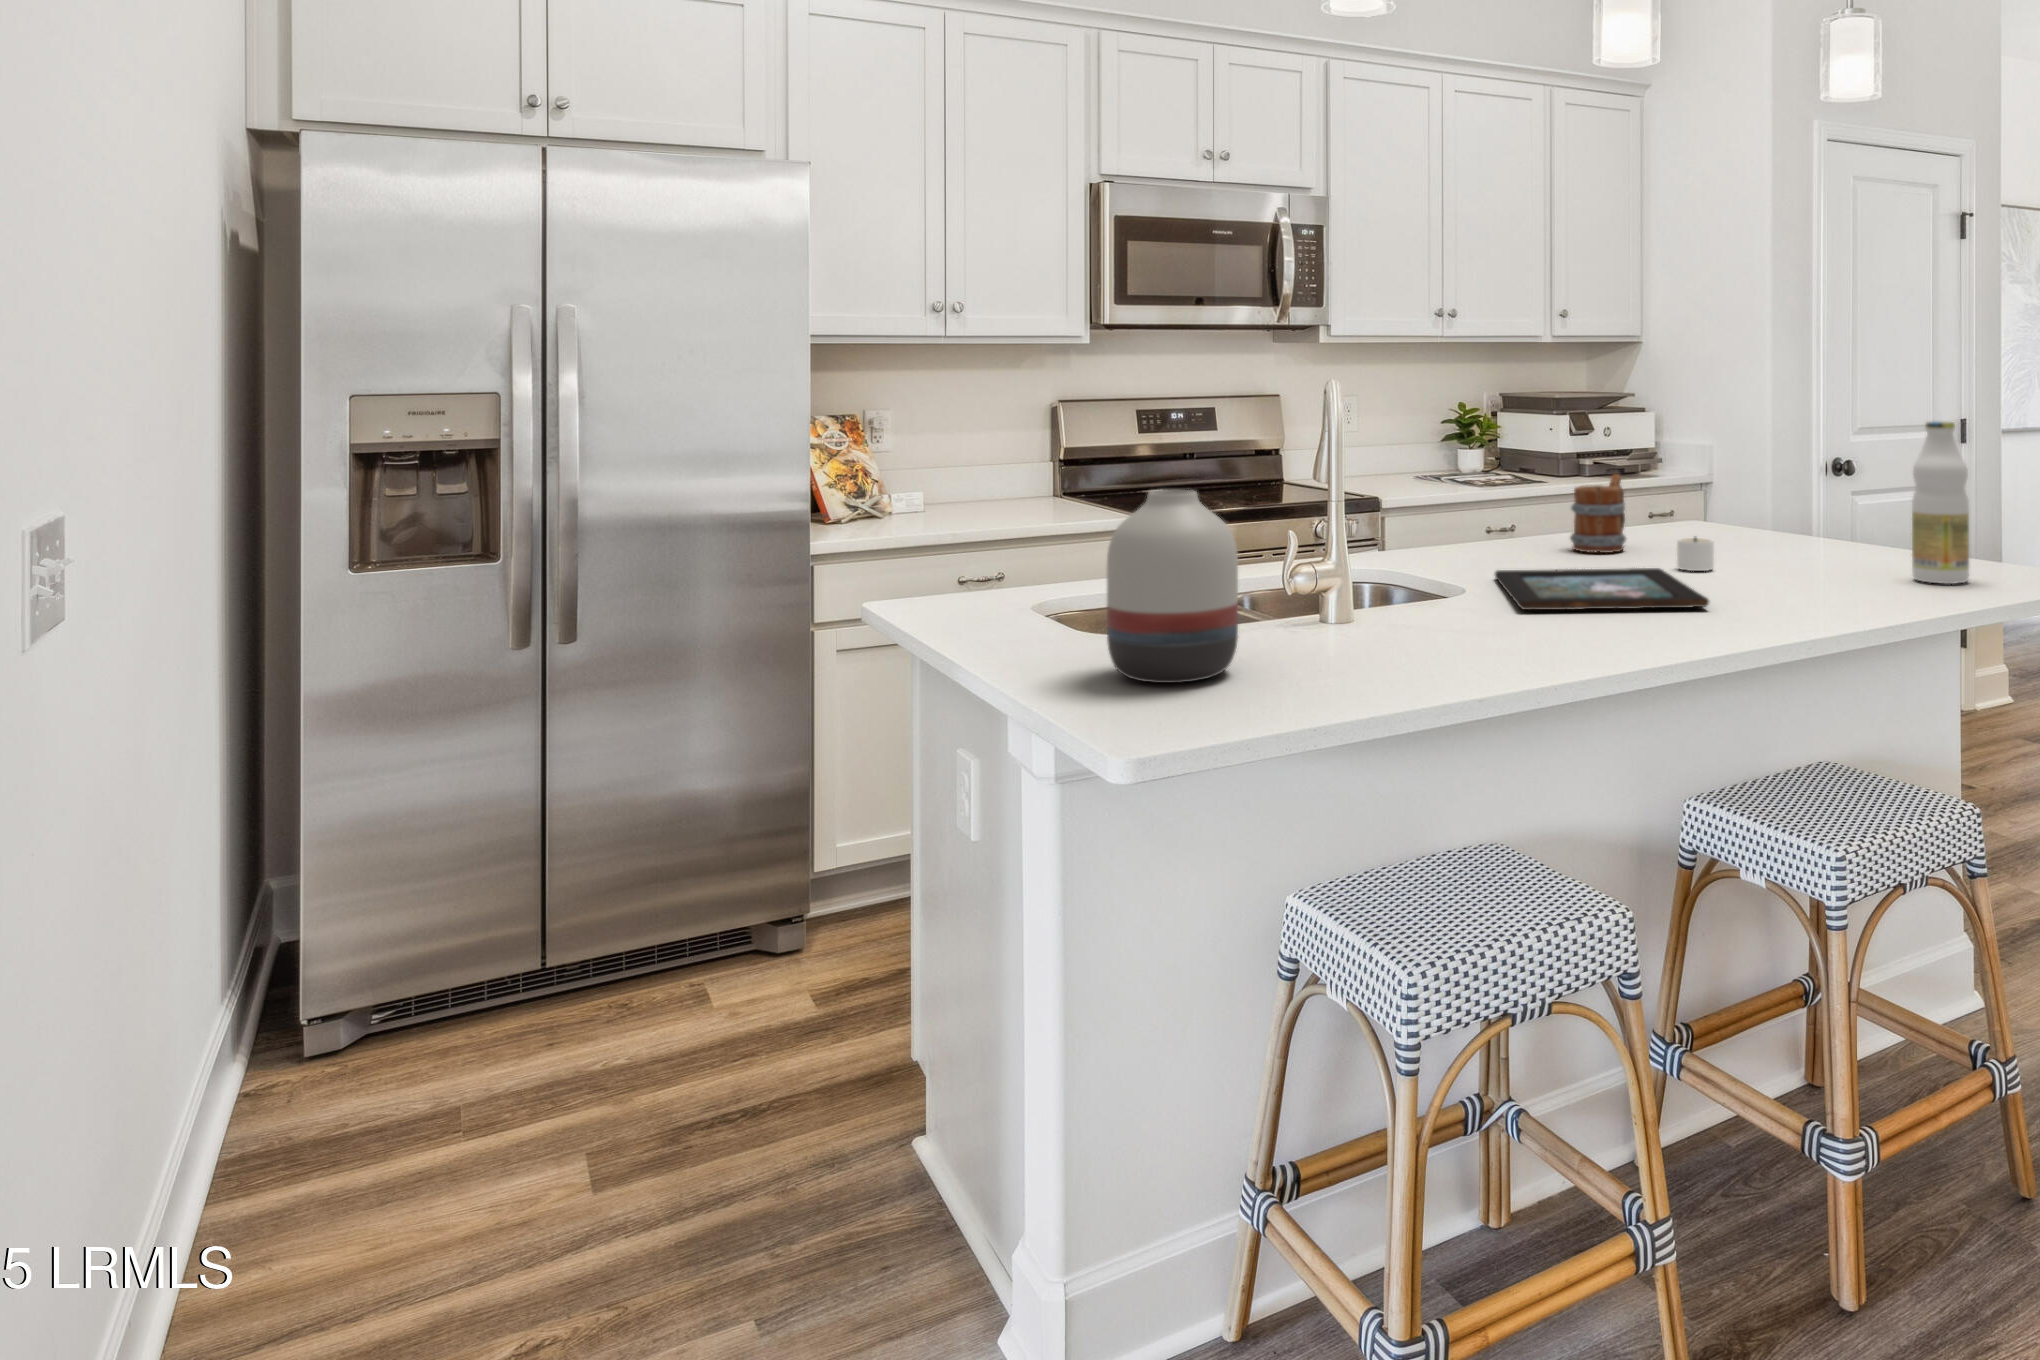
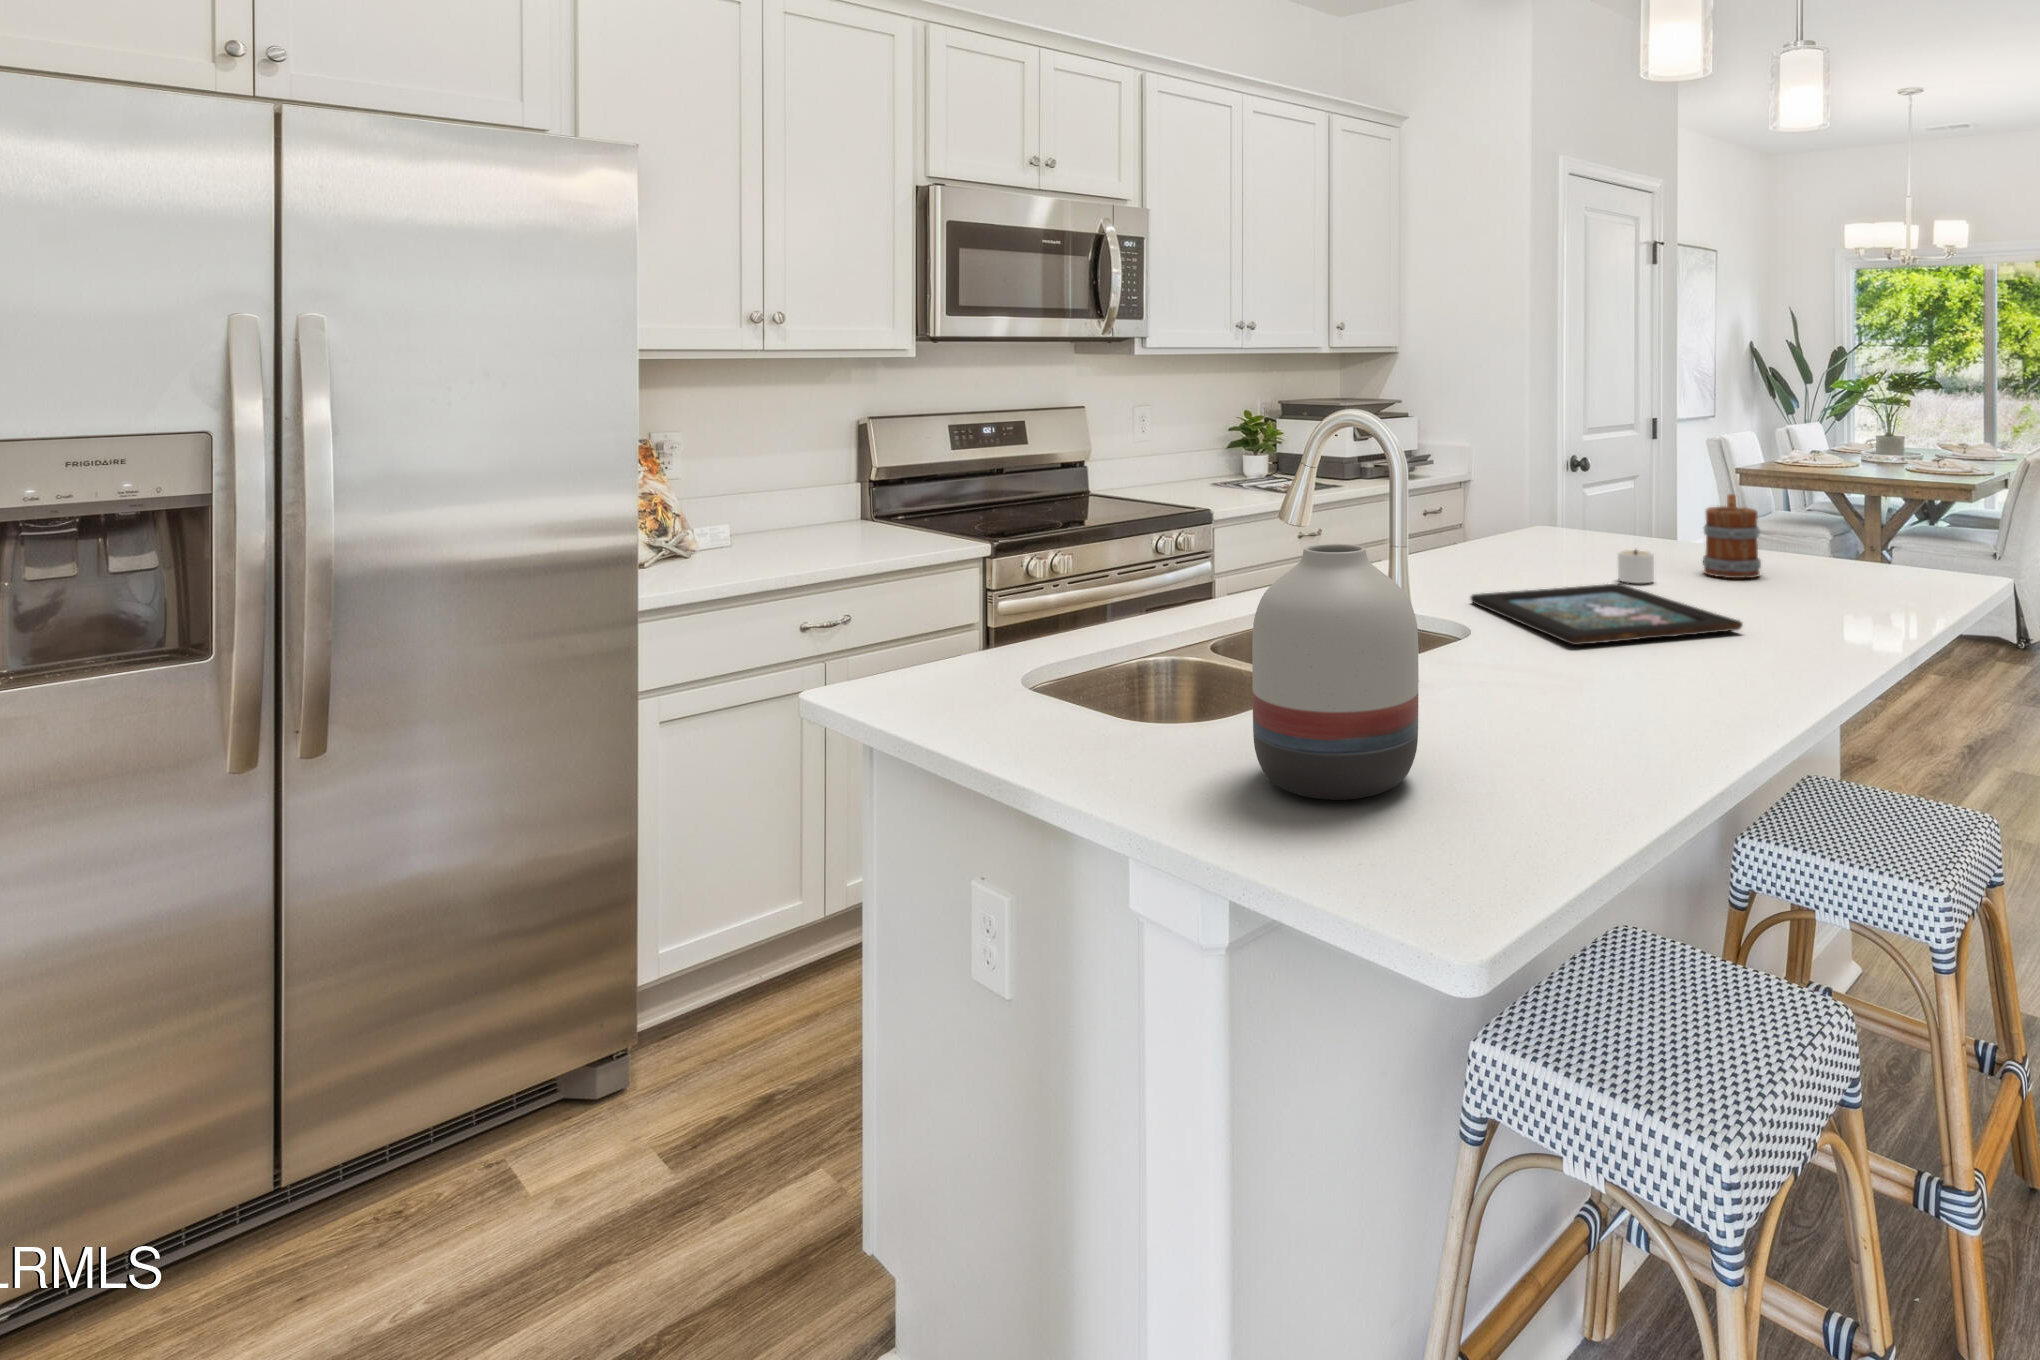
bottle: present [1912,421,1969,584] -> none [1841,434,1896,587]
mug: present [1570,474,1627,553] -> present [1703,494,1761,578]

